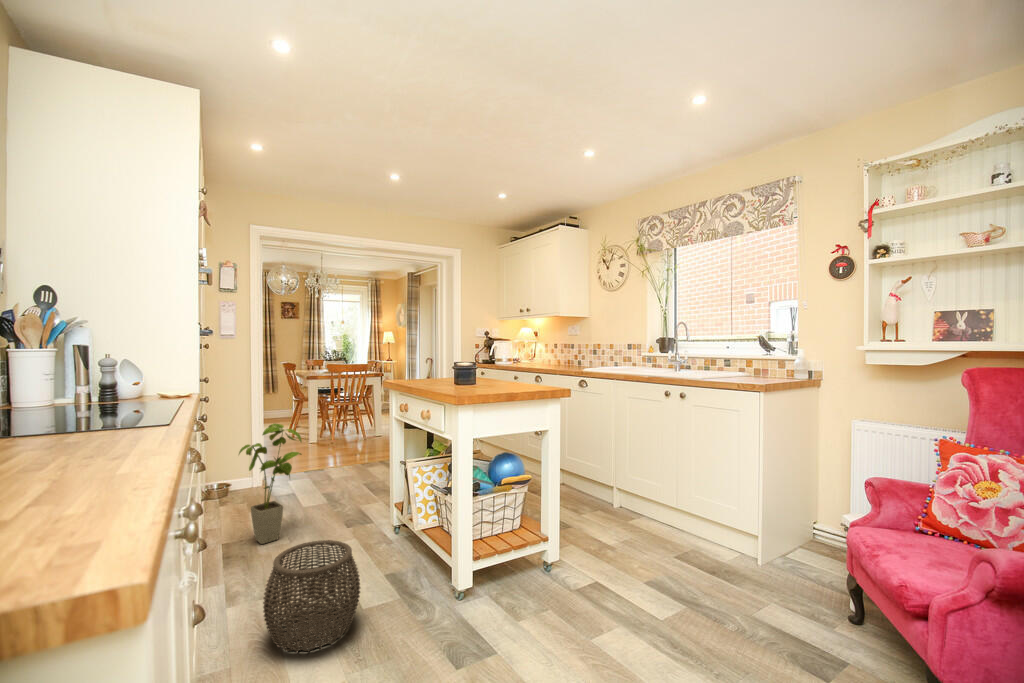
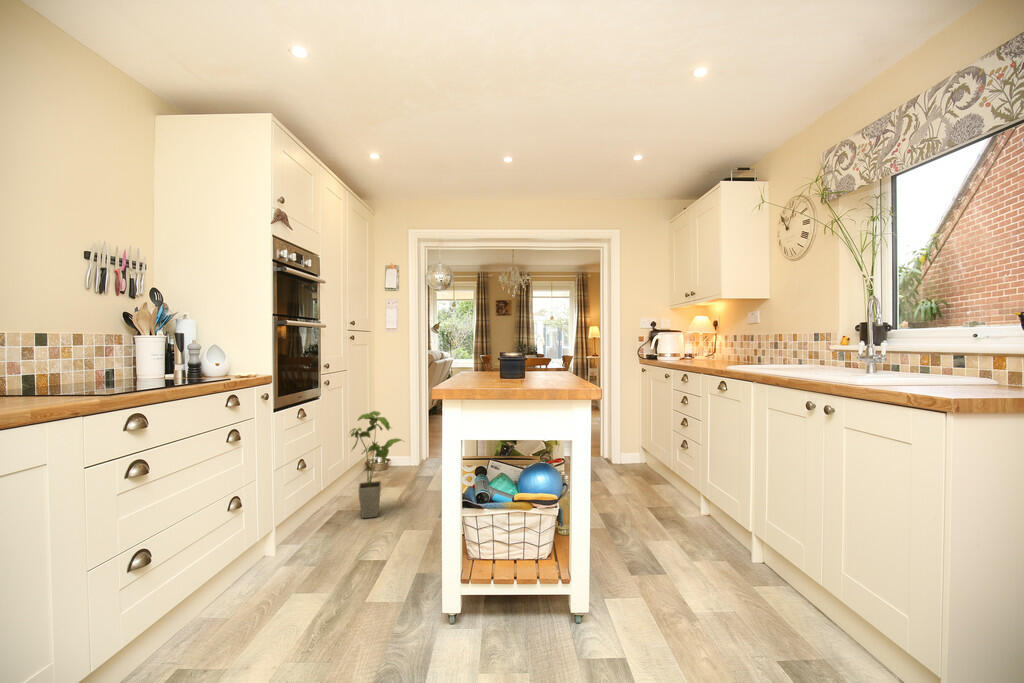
woven basket: present [263,540,360,652] -> none [264,524,357,628]

